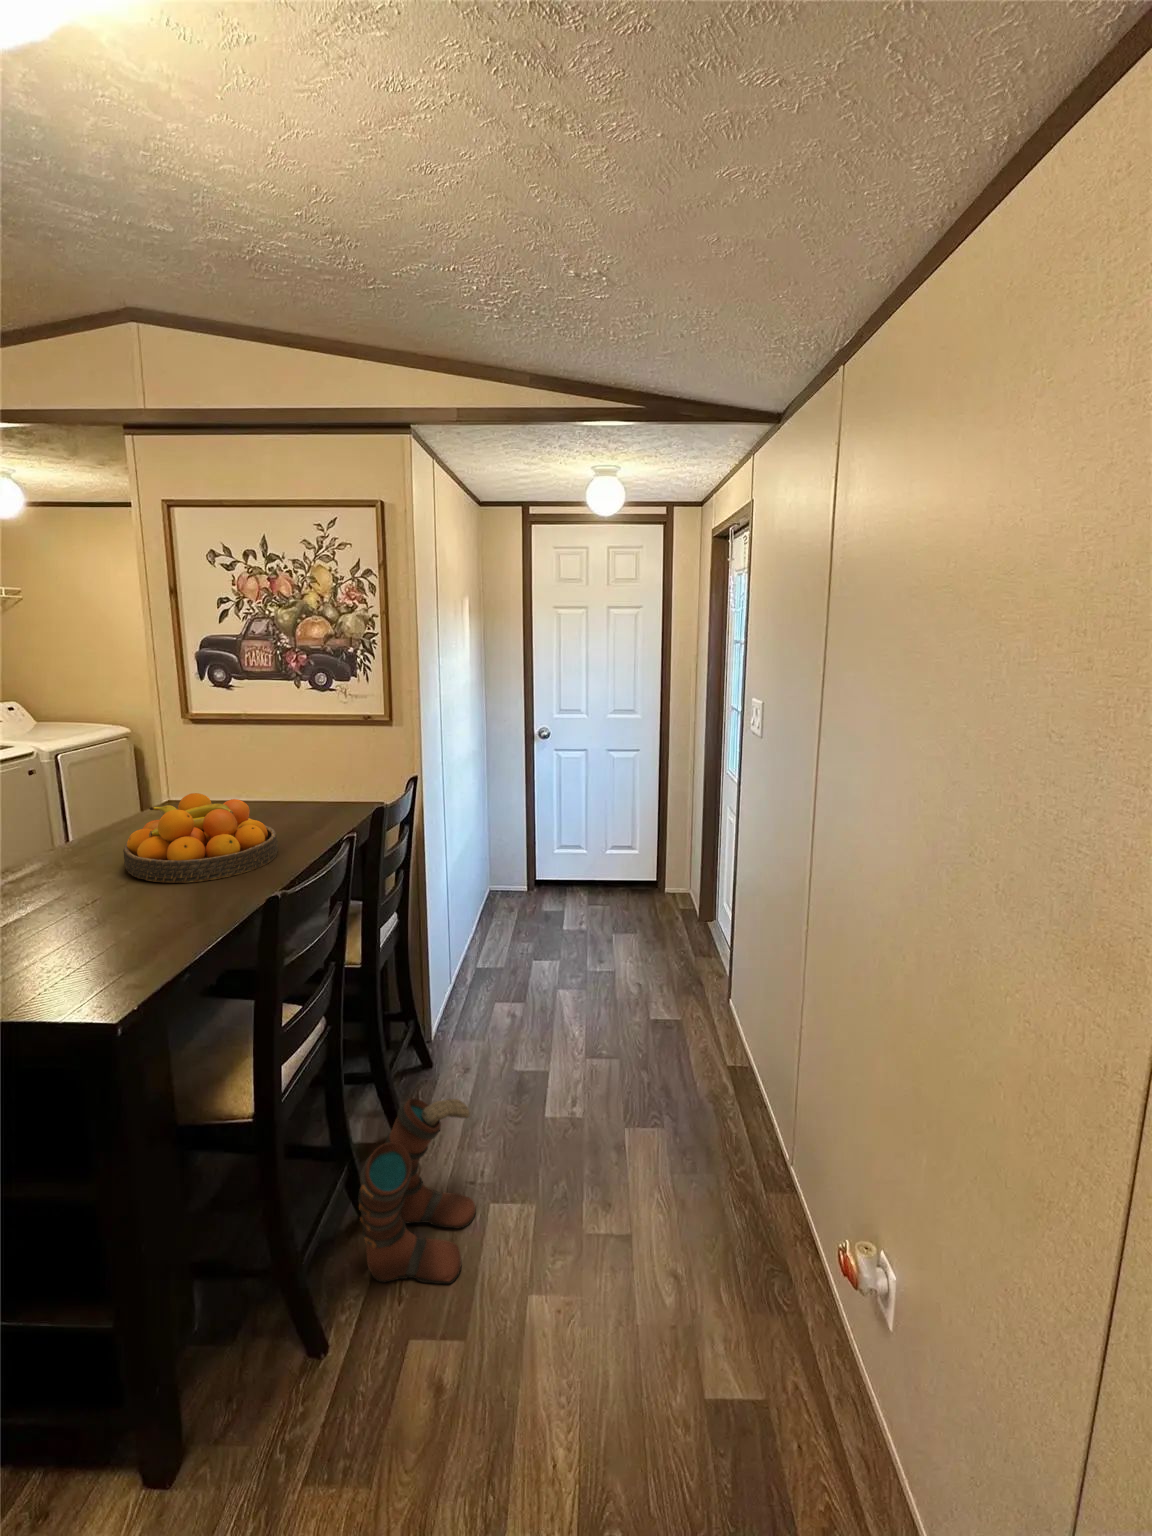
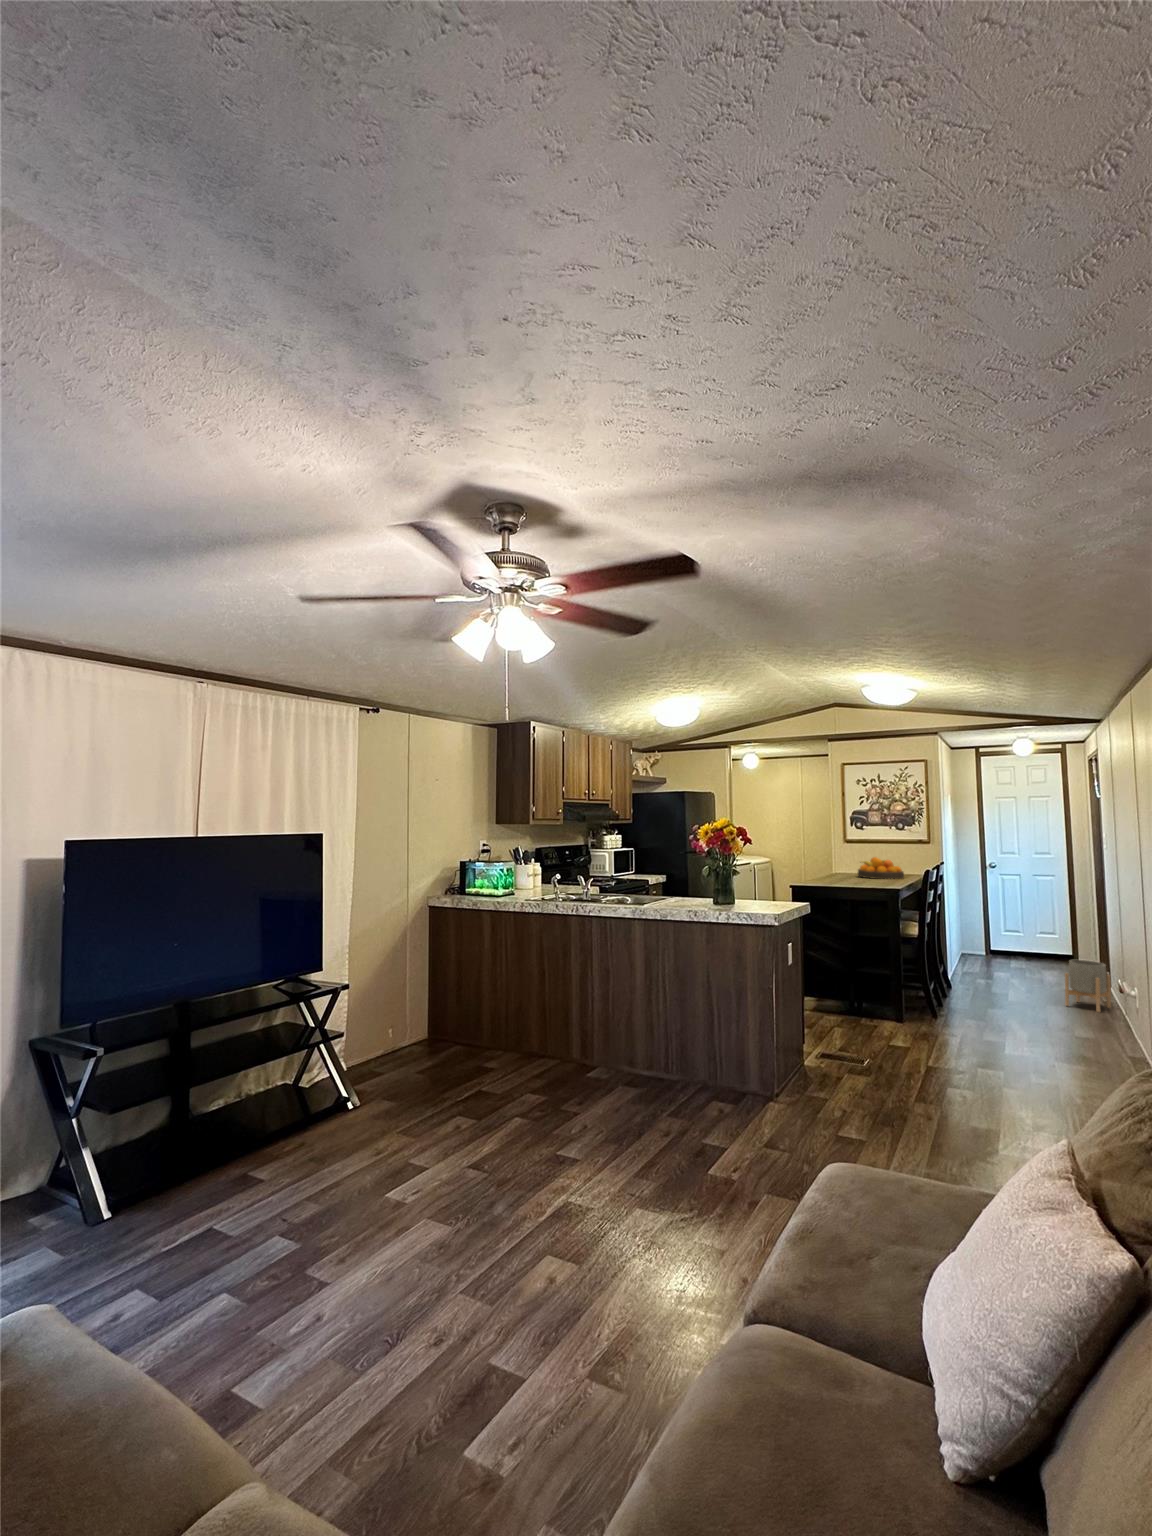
planter: none [665,1007,758,1154] -> present [1065,960,1111,1012]
boots: present [358,1098,476,1284] -> none [942,961,982,1013]

